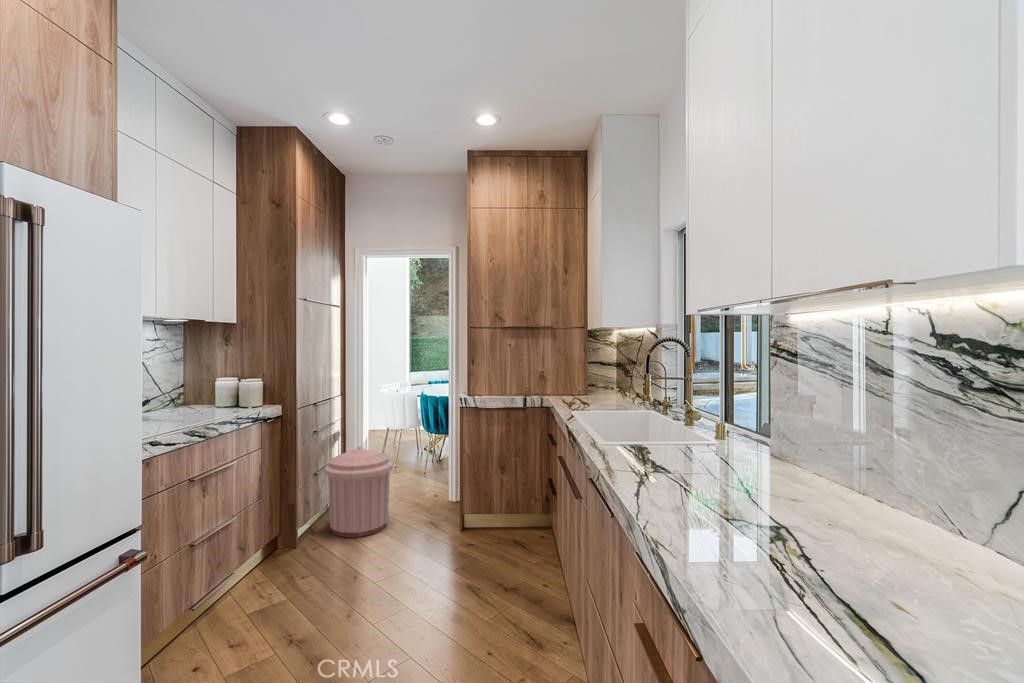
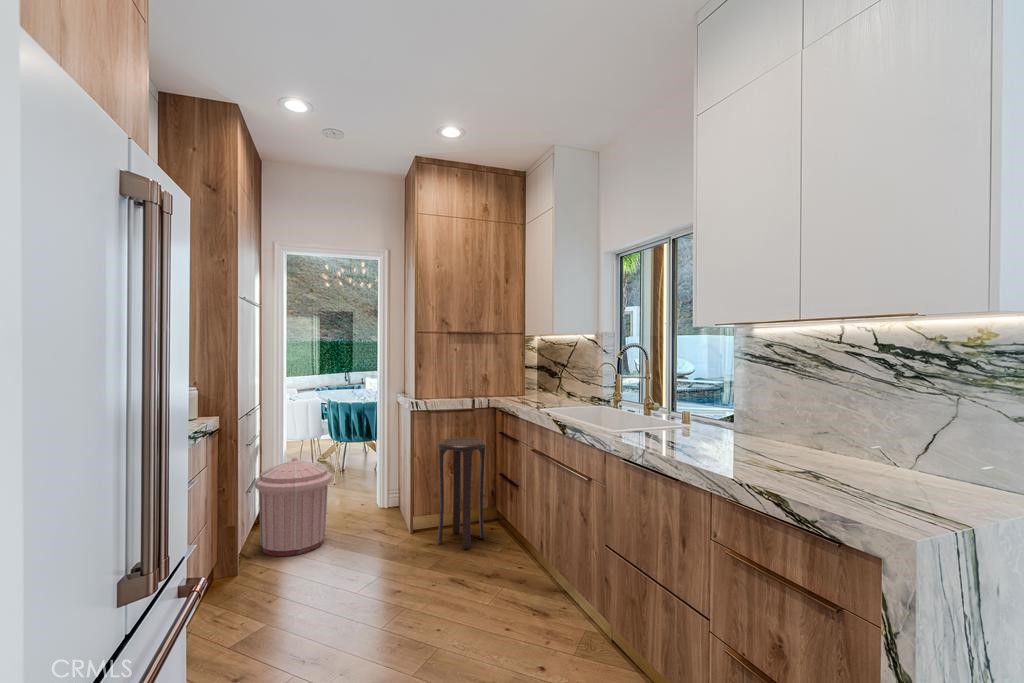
stool: none [485,435,535,551] -> present [438,438,486,549]

